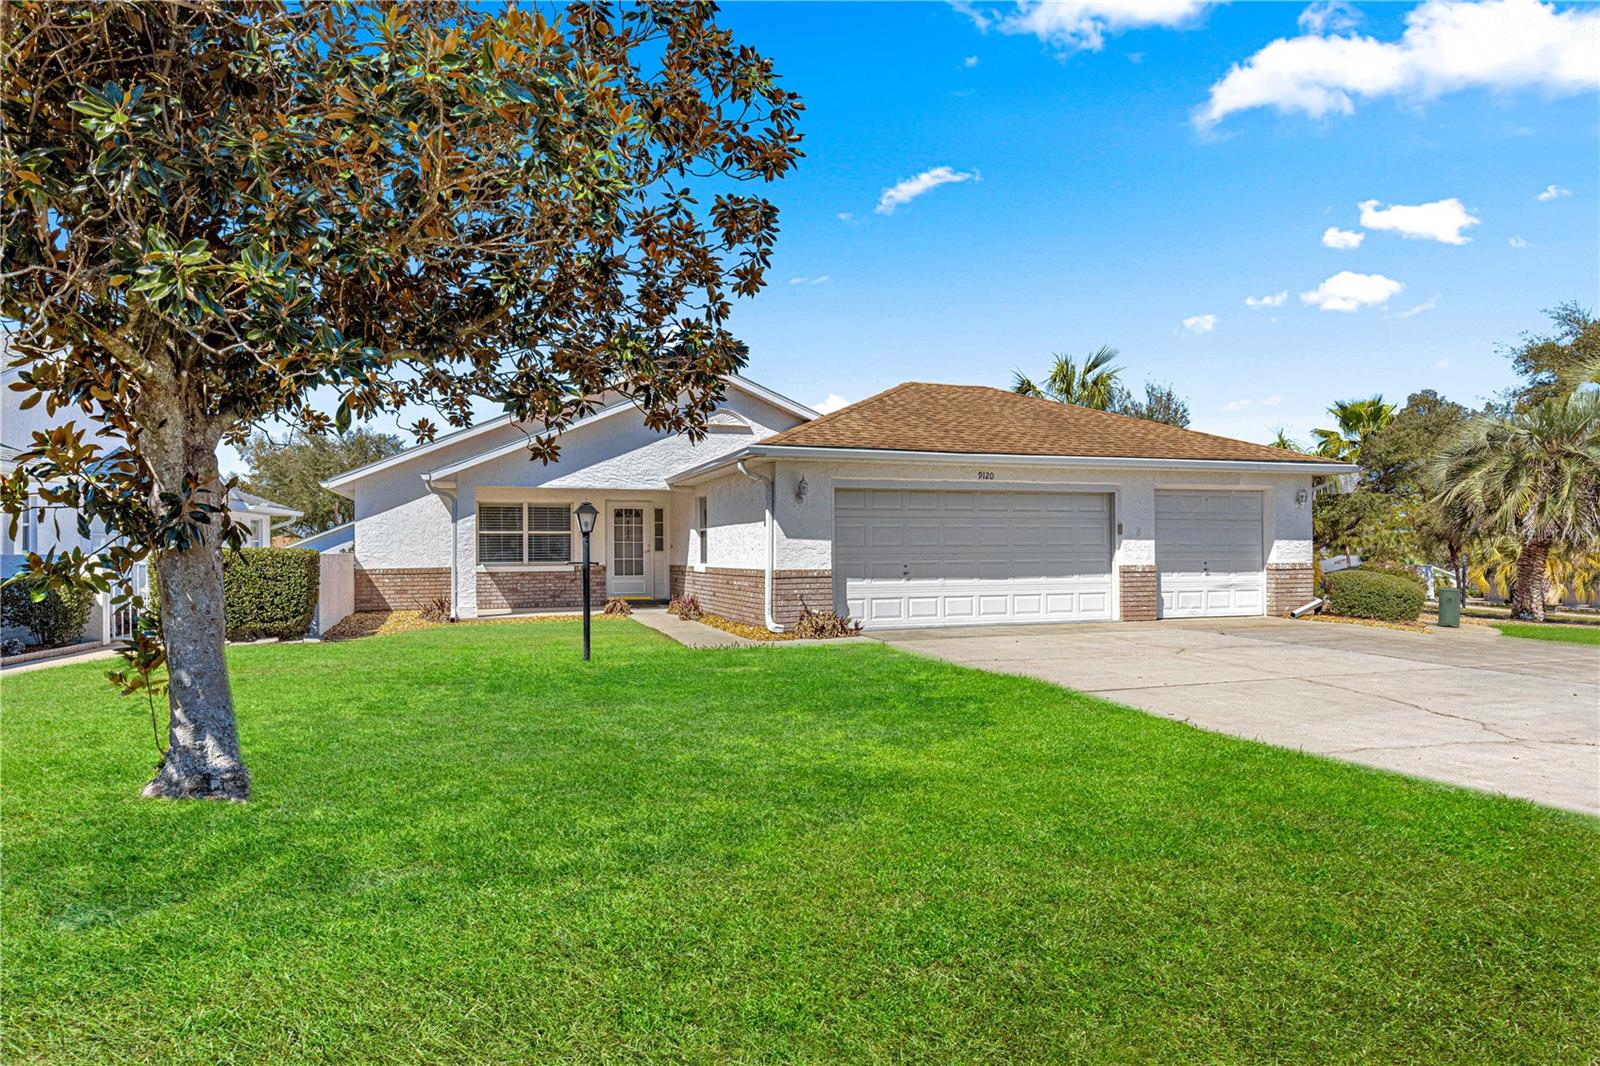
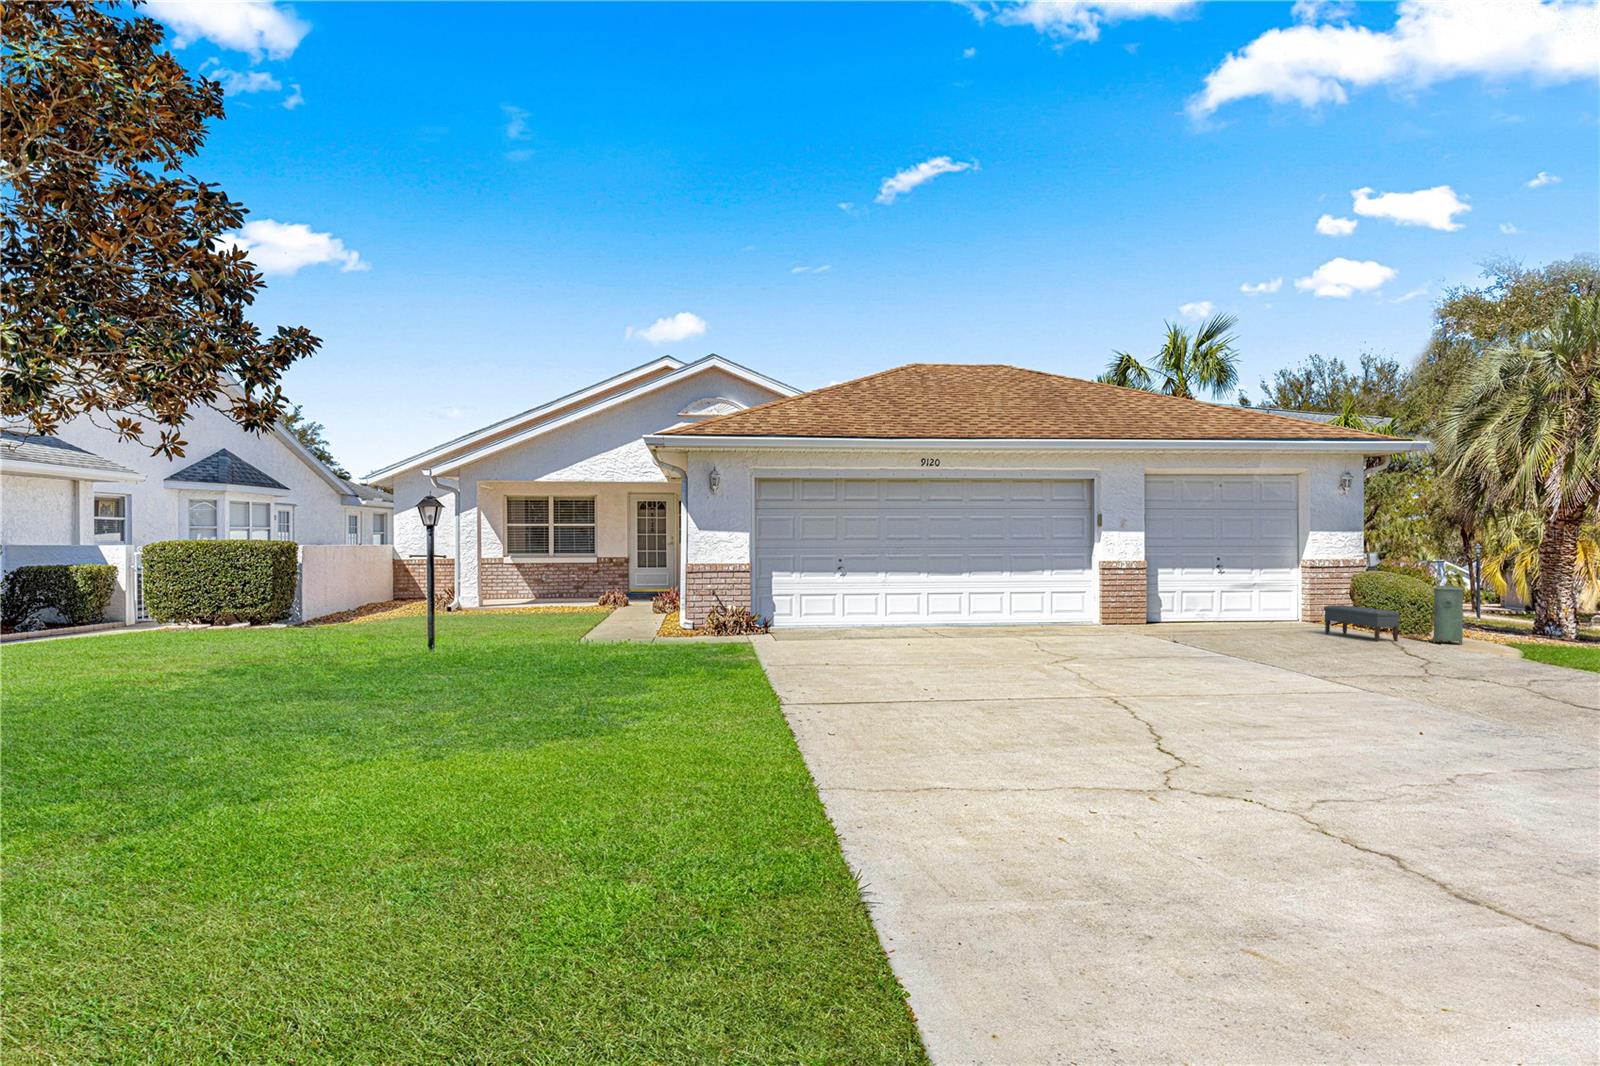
bench: none [1356,599,1413,625] -> present [1324,605,1400,642]

